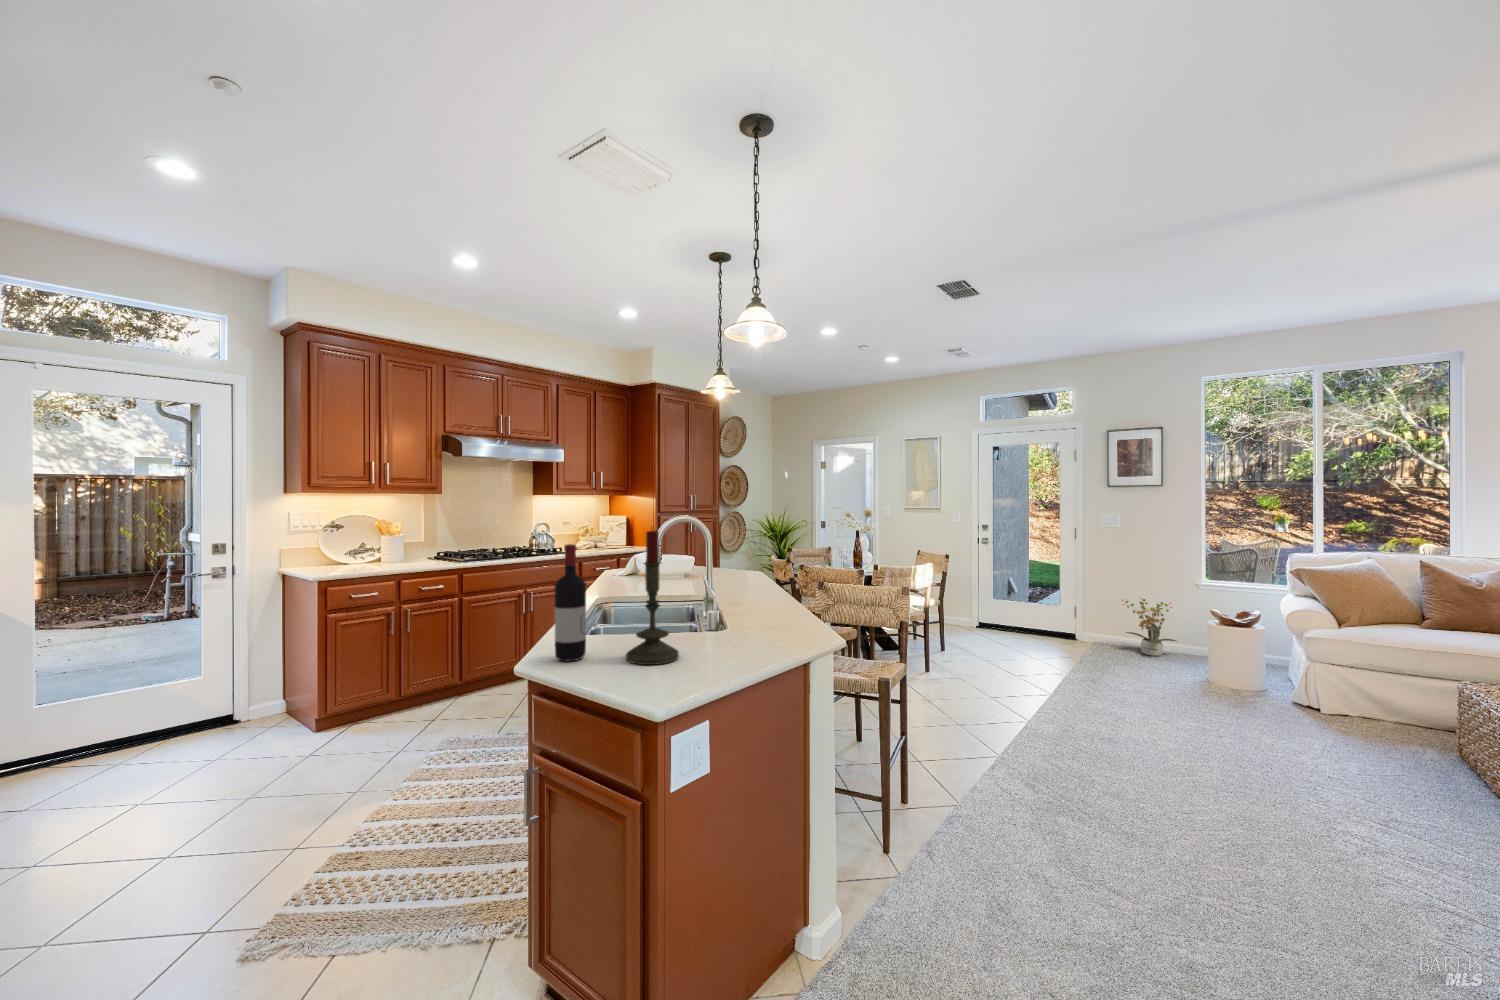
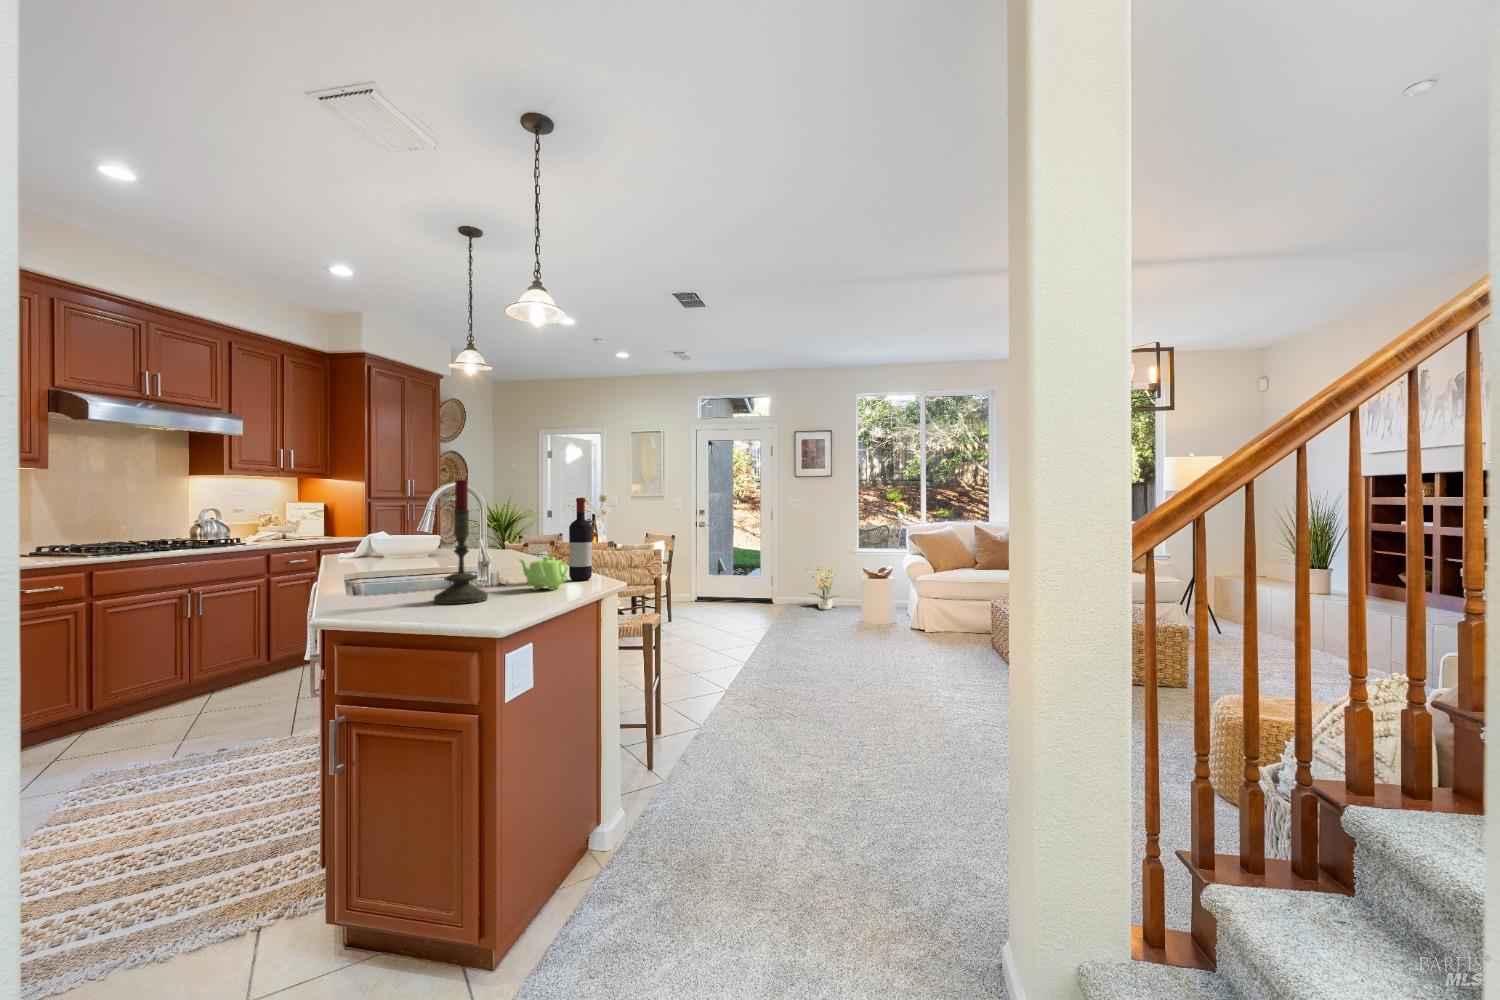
wine bottle: present [555,544,586,661] -> present [569,498,592,581]
teapot: none [719,608,769,649] -> present [519,557,568,590]

